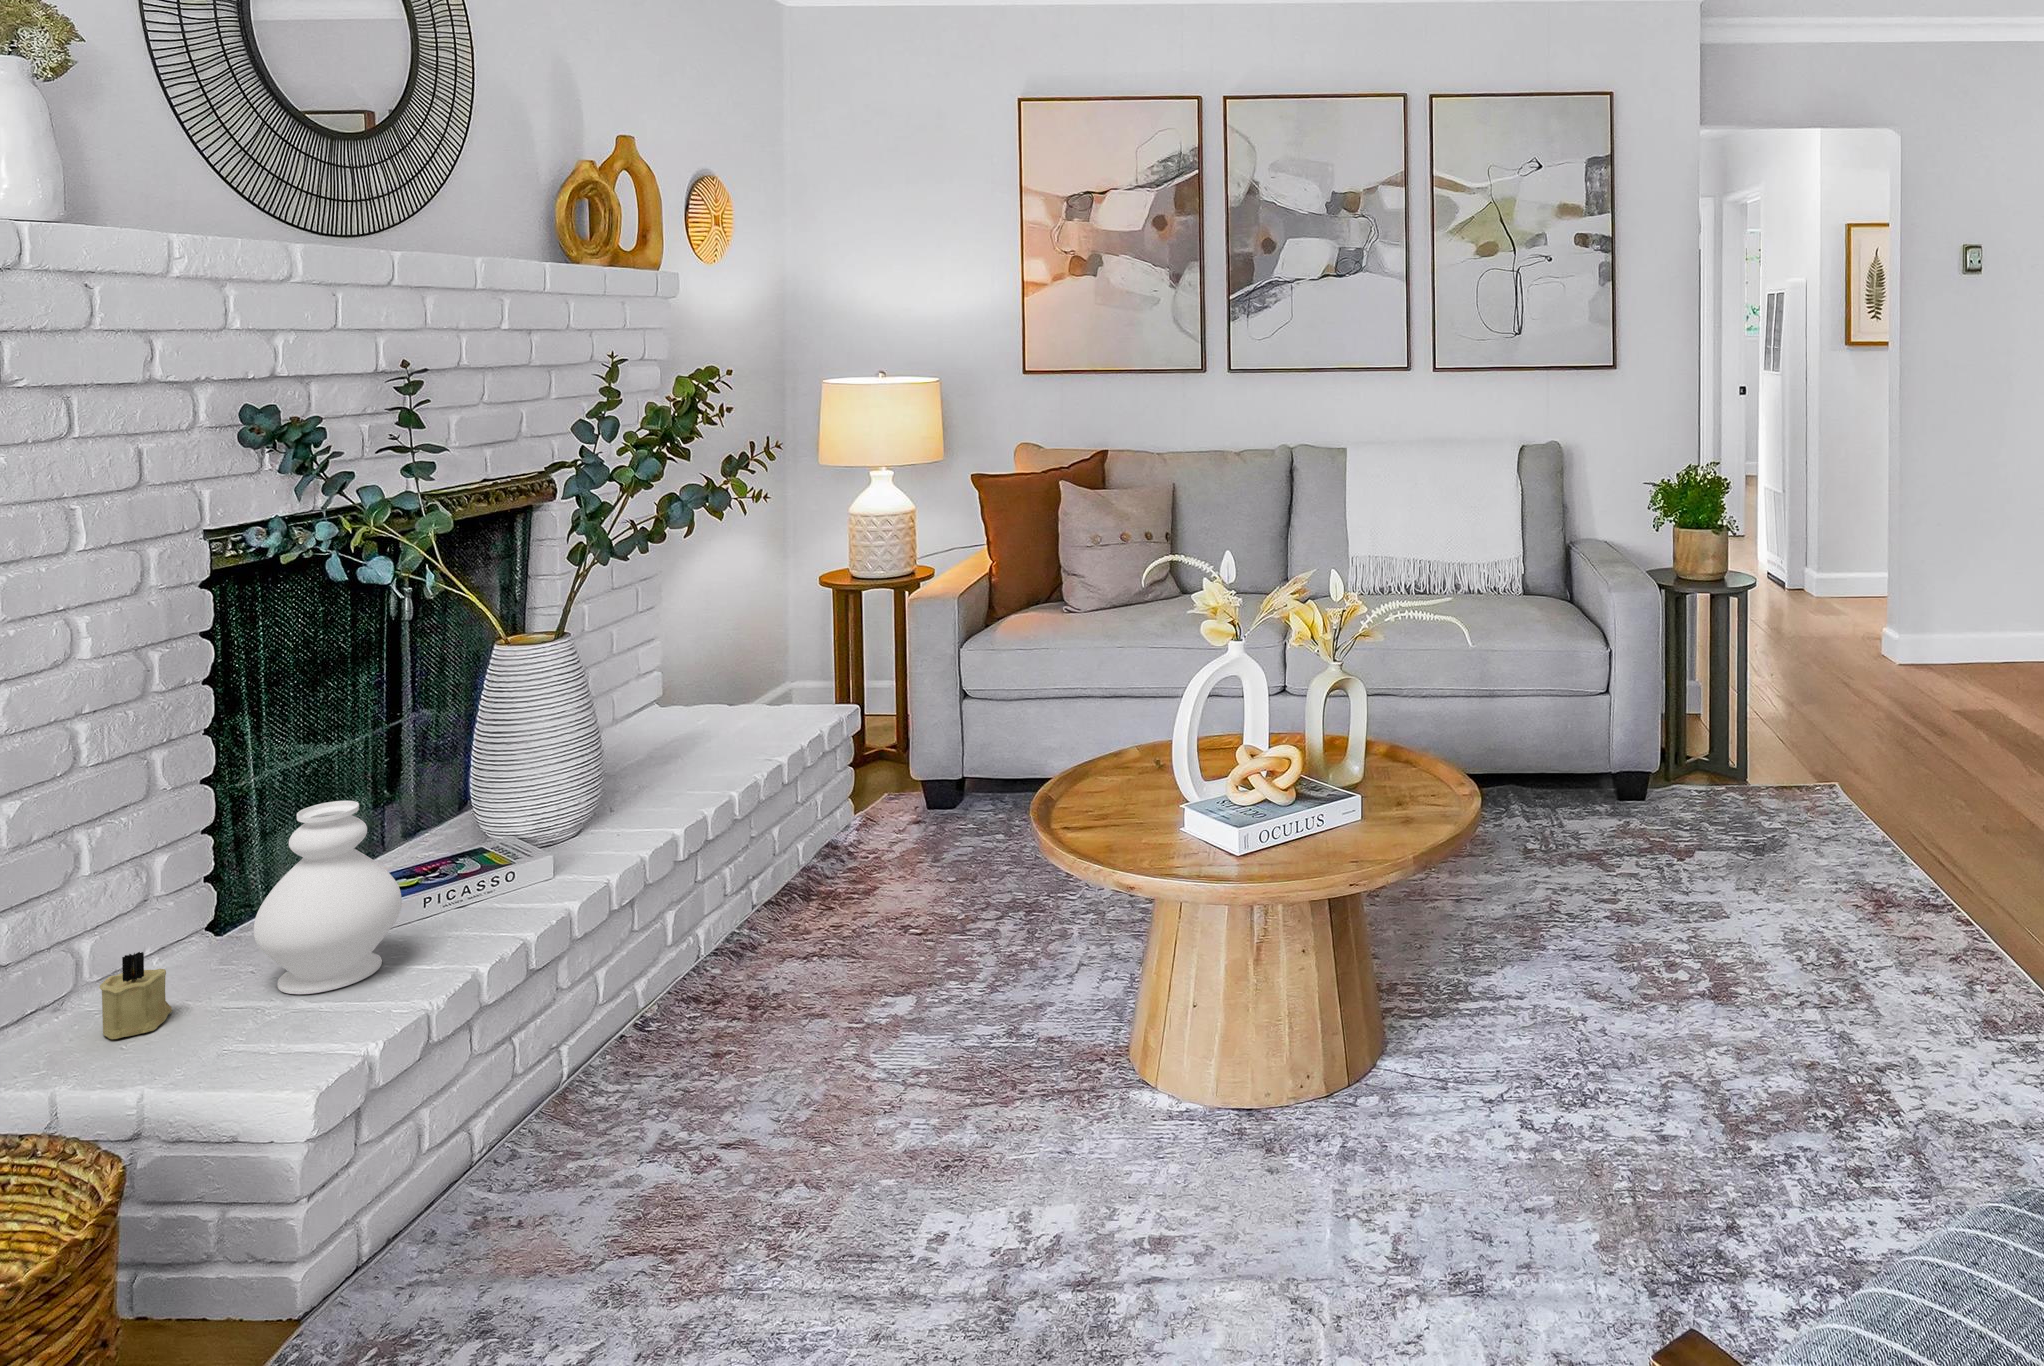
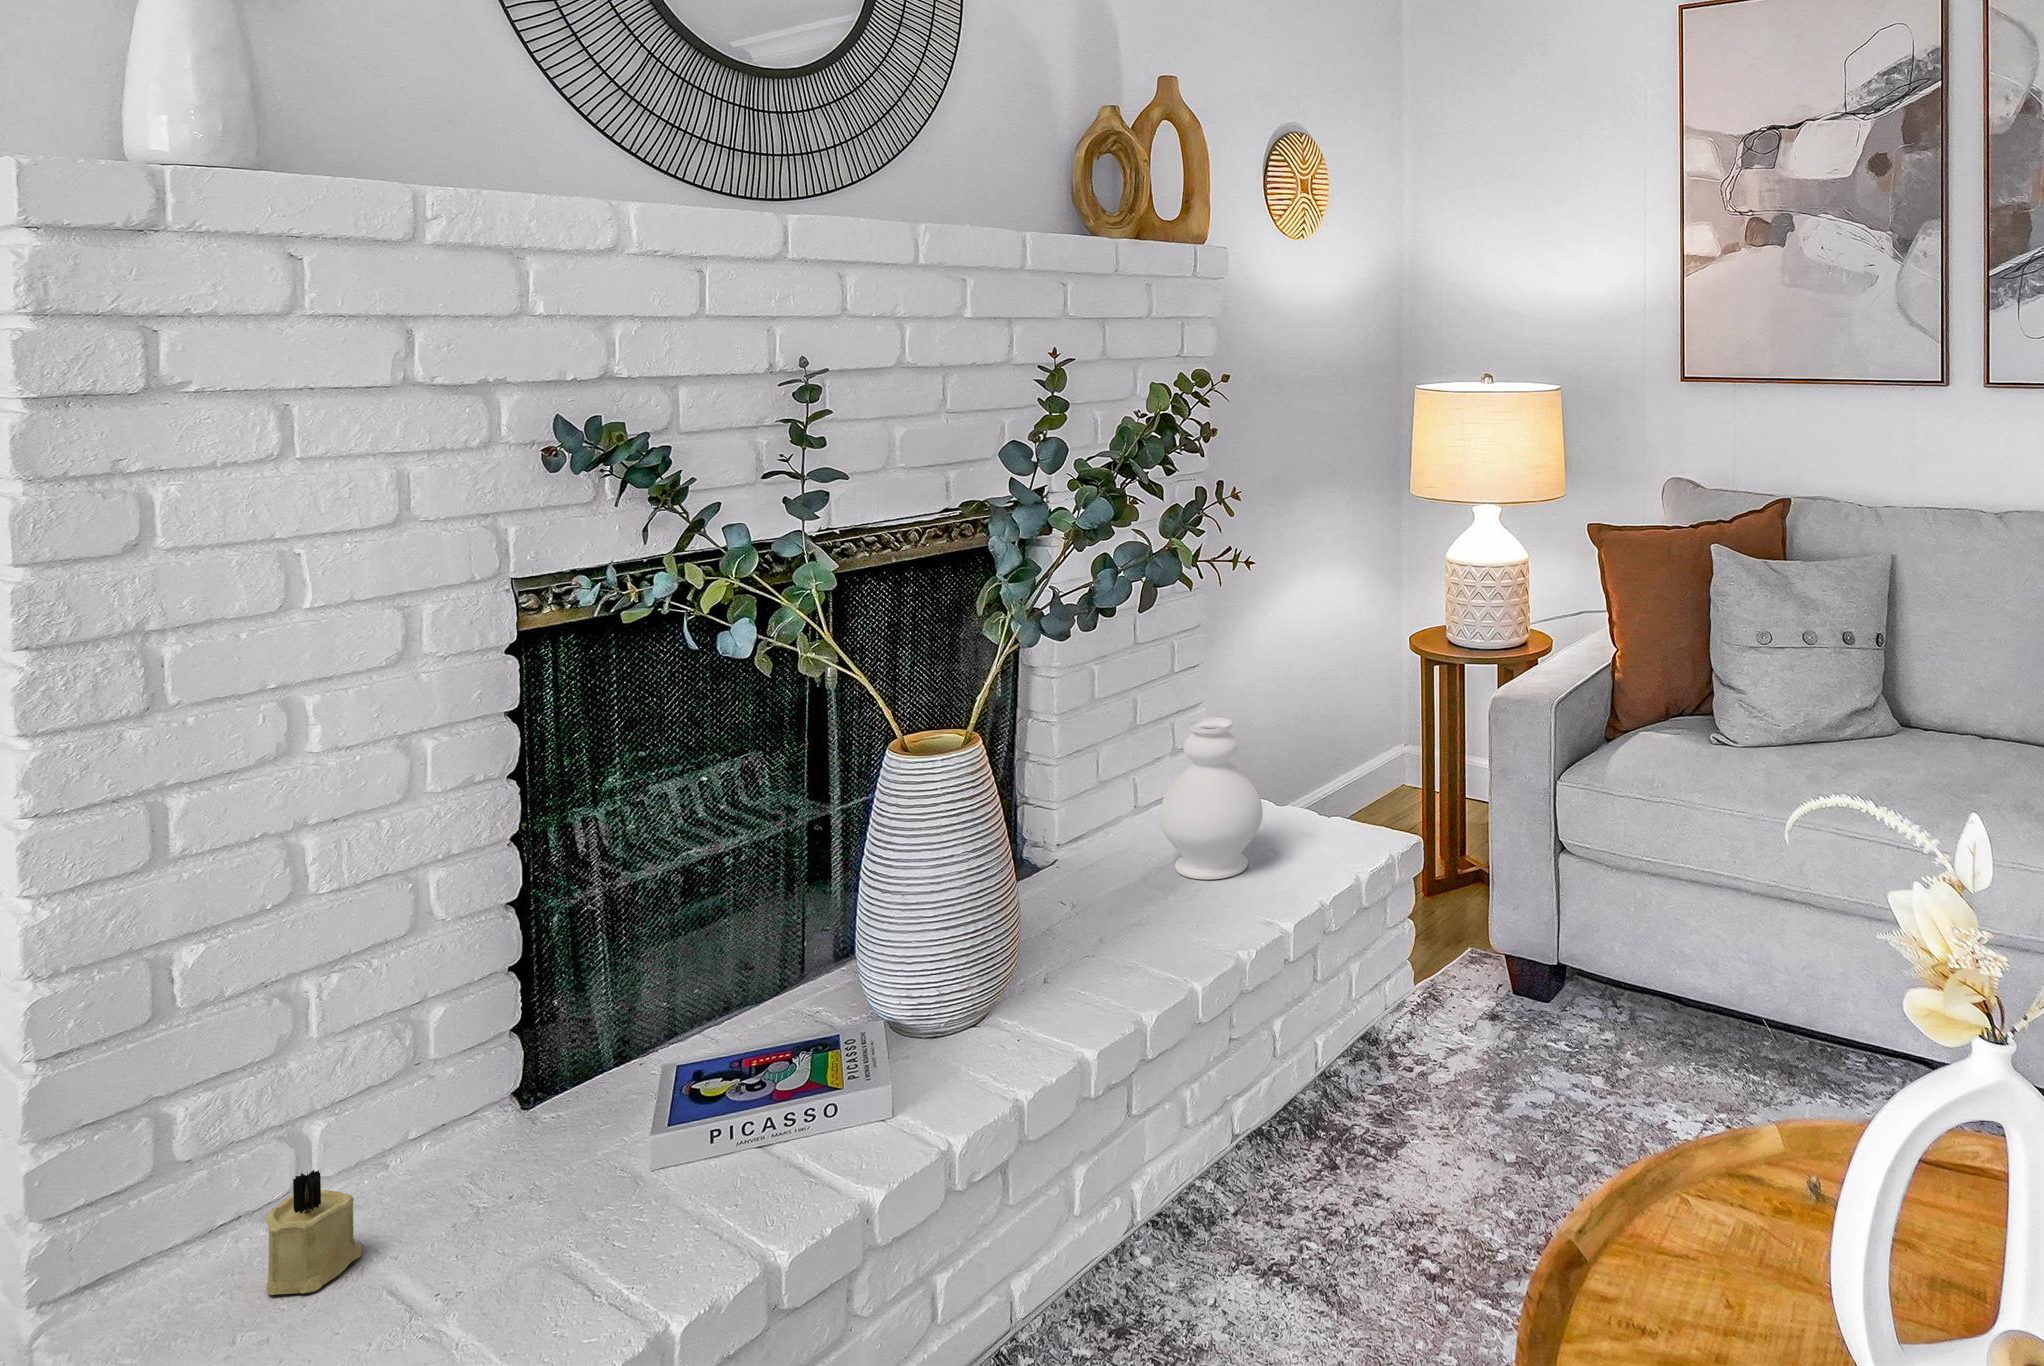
decorative vase: present [254,801,402,994] -> present [1160,717,1263,879]

